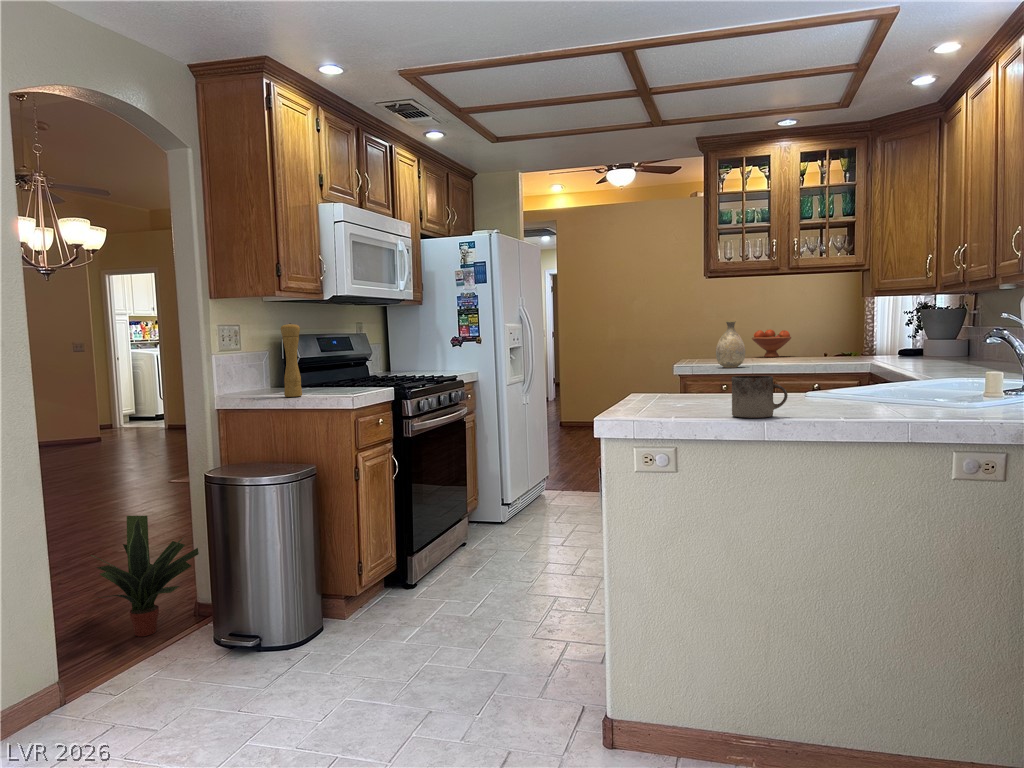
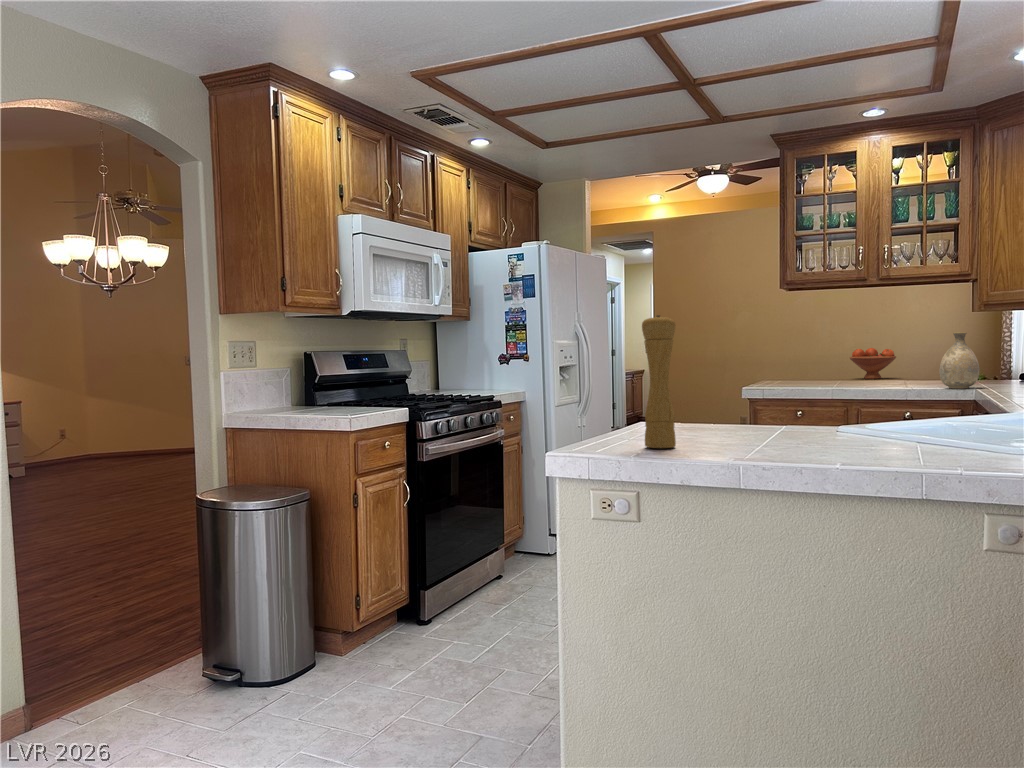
vase: present [716,321,745,368] -> present [939,332,979,389]
pepper mill: present [281,323,302,397] -> present [642,315,676,448]
mug: present [732,376,788,418] -> none [706,405,777,460]
potted plant: present [91,516,199,637] -> none [85,533,199,659]

